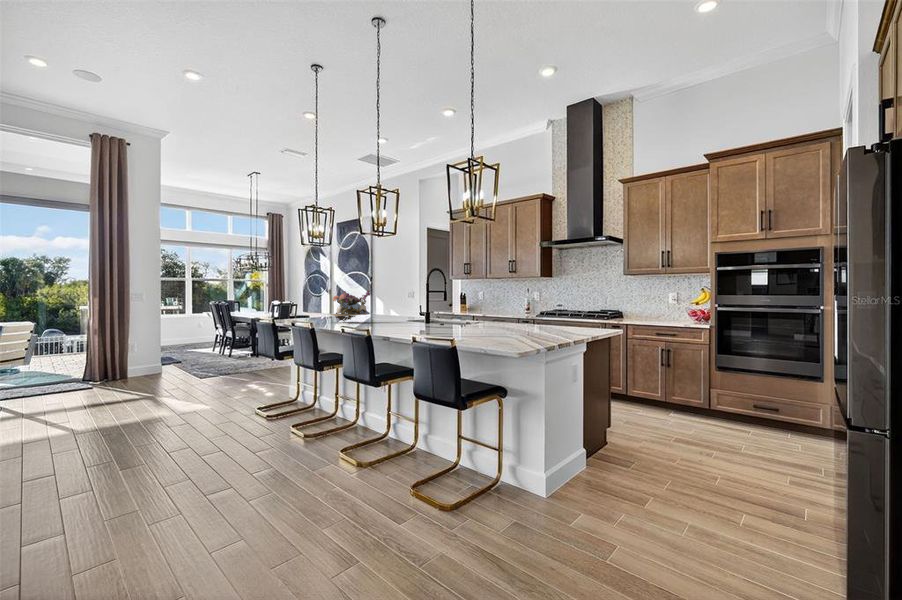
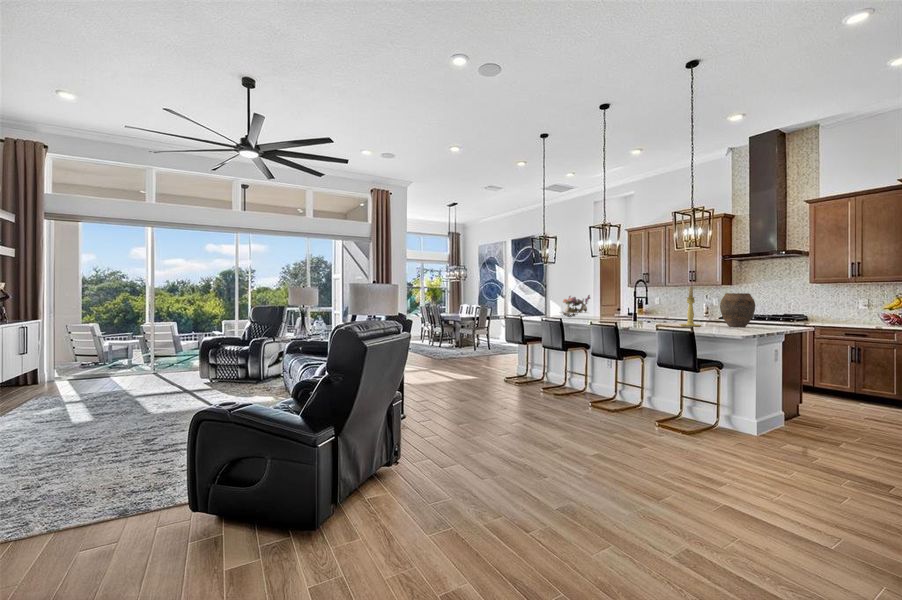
candle holder: none [441,277,470,339] -> present [680,287,701,327]
vase: none [503,288,545,336] -> present [720,293,755,327]

